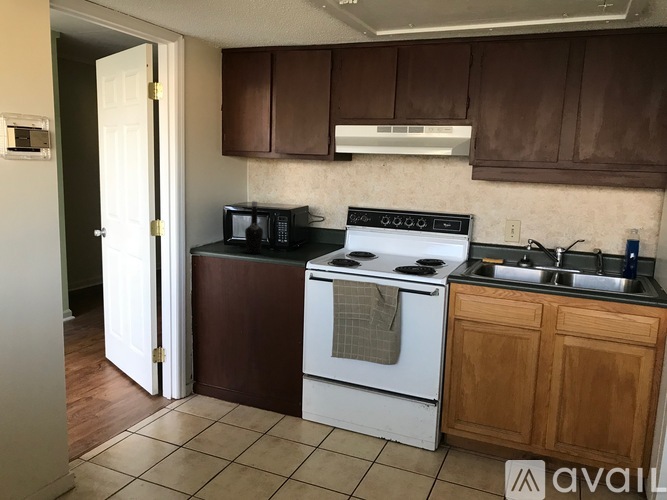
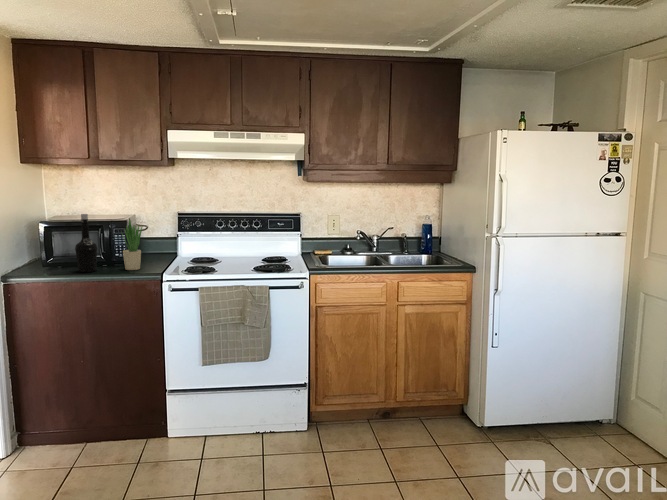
potted plant: none [282,207,303,256] -> present [123,218,142,270]

